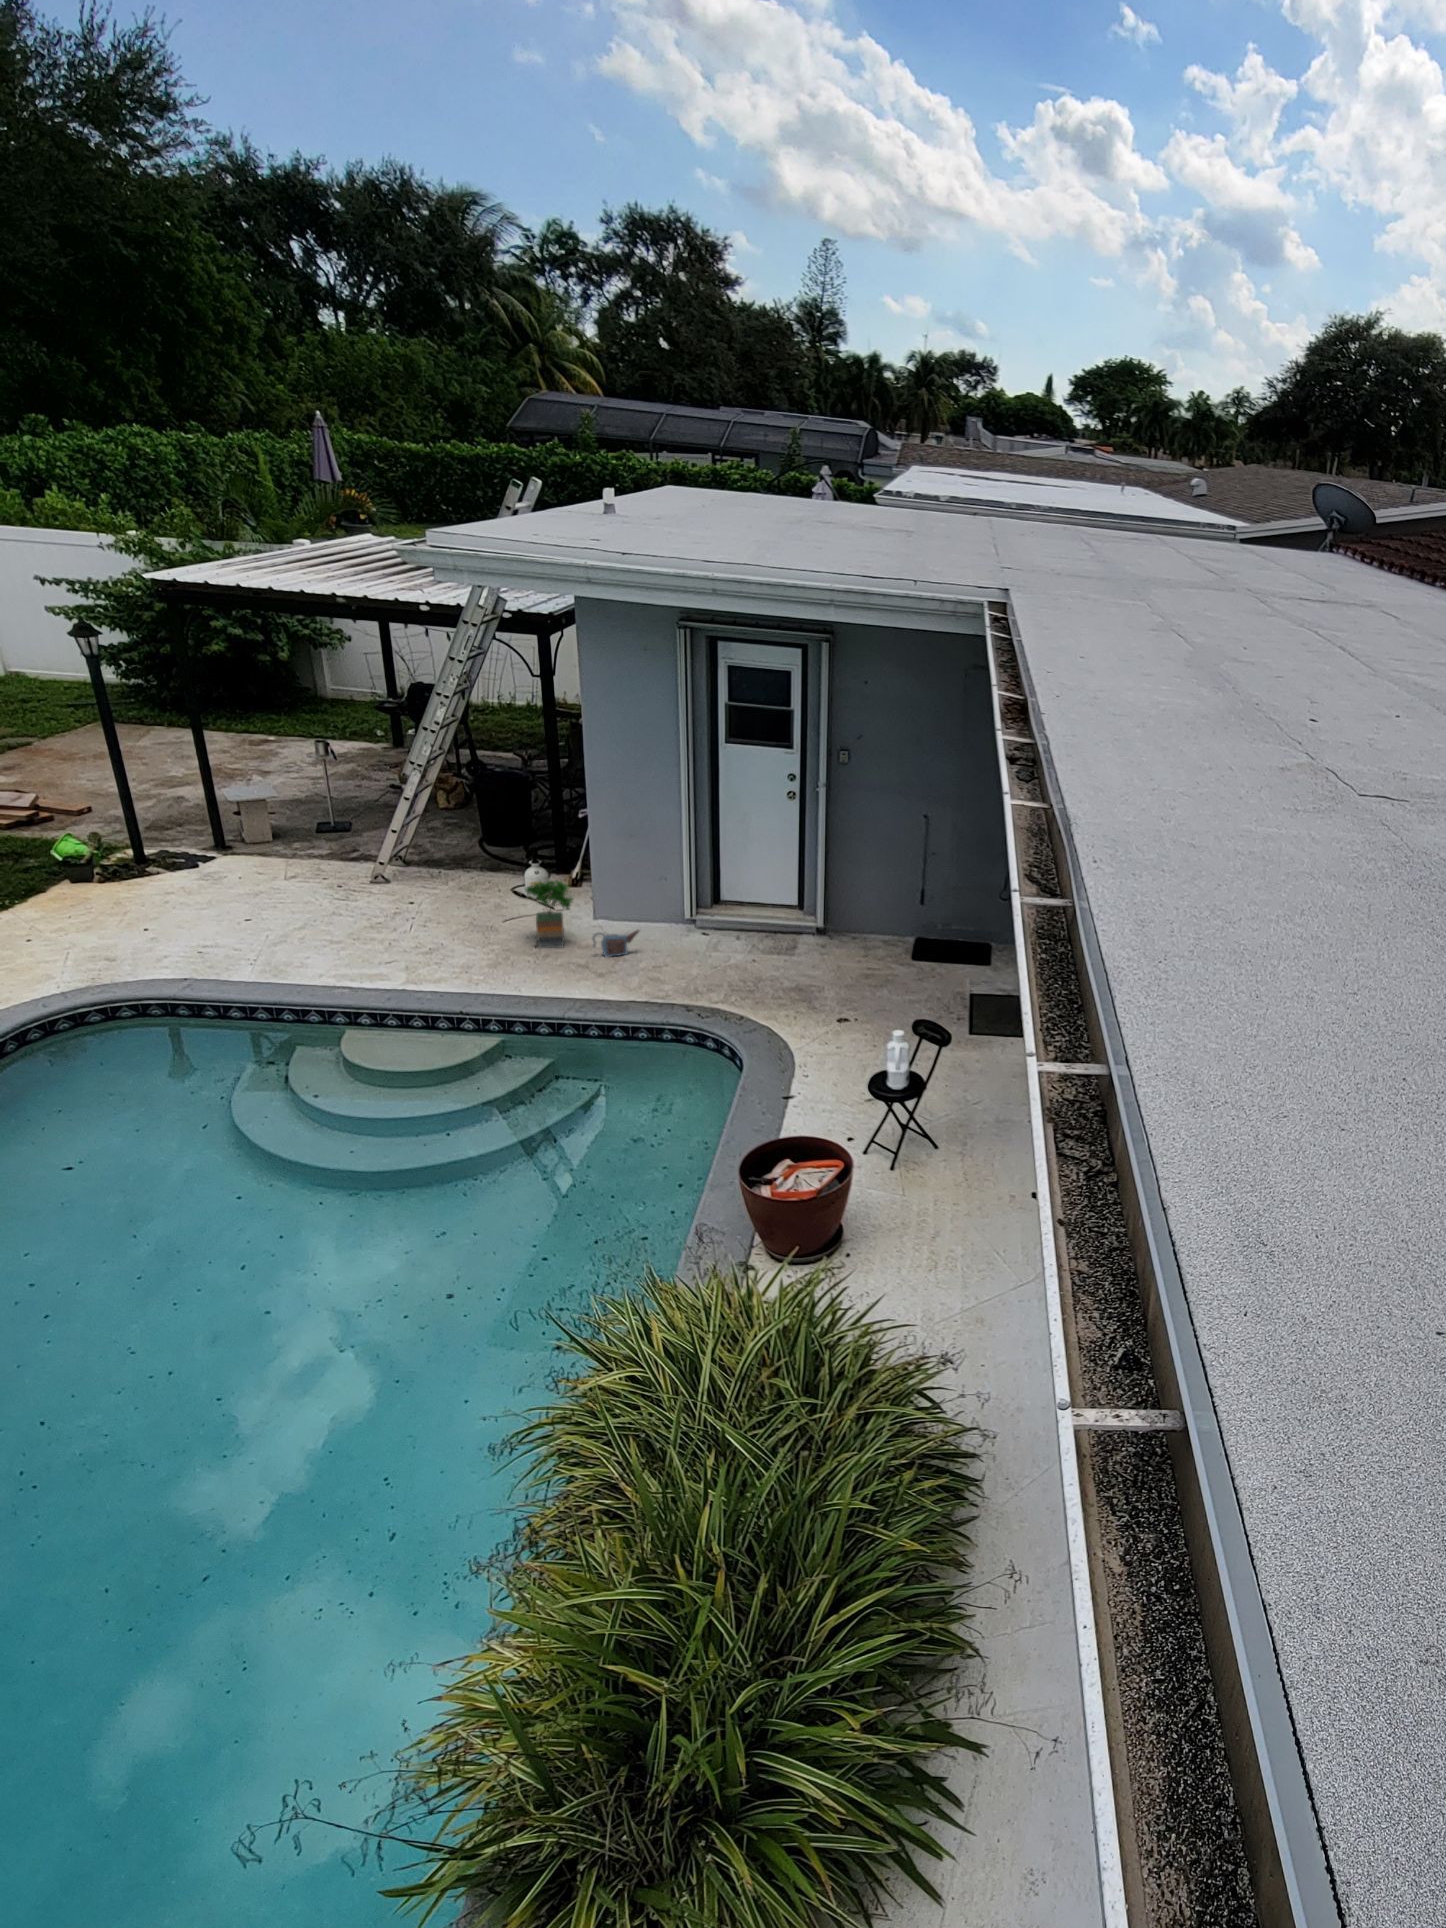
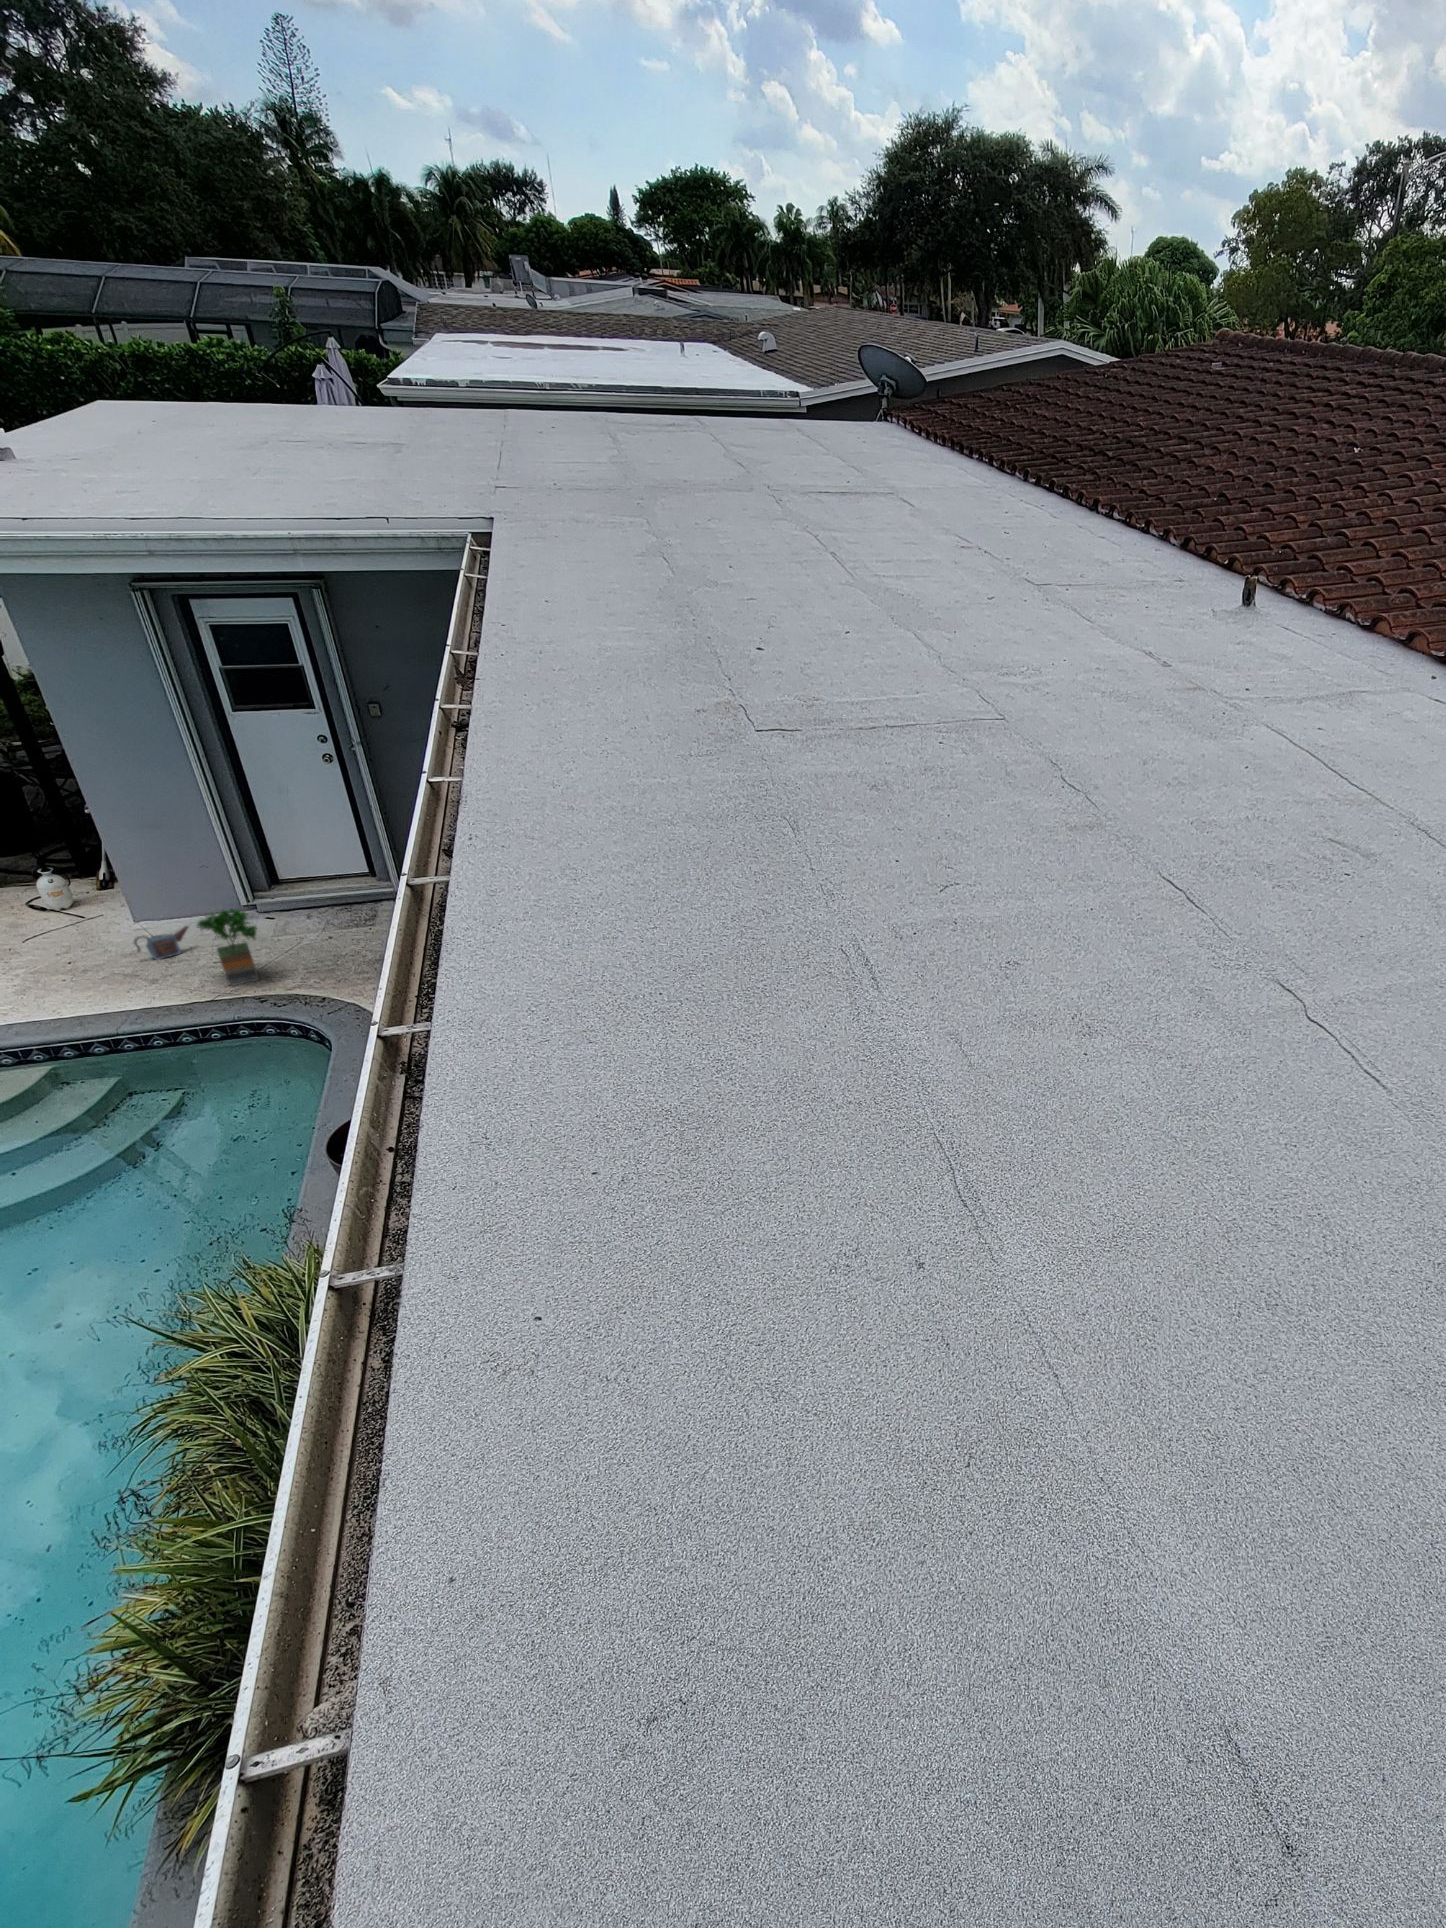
potted tree: present [525,881,573,948] -> present [197,909,259,986]

